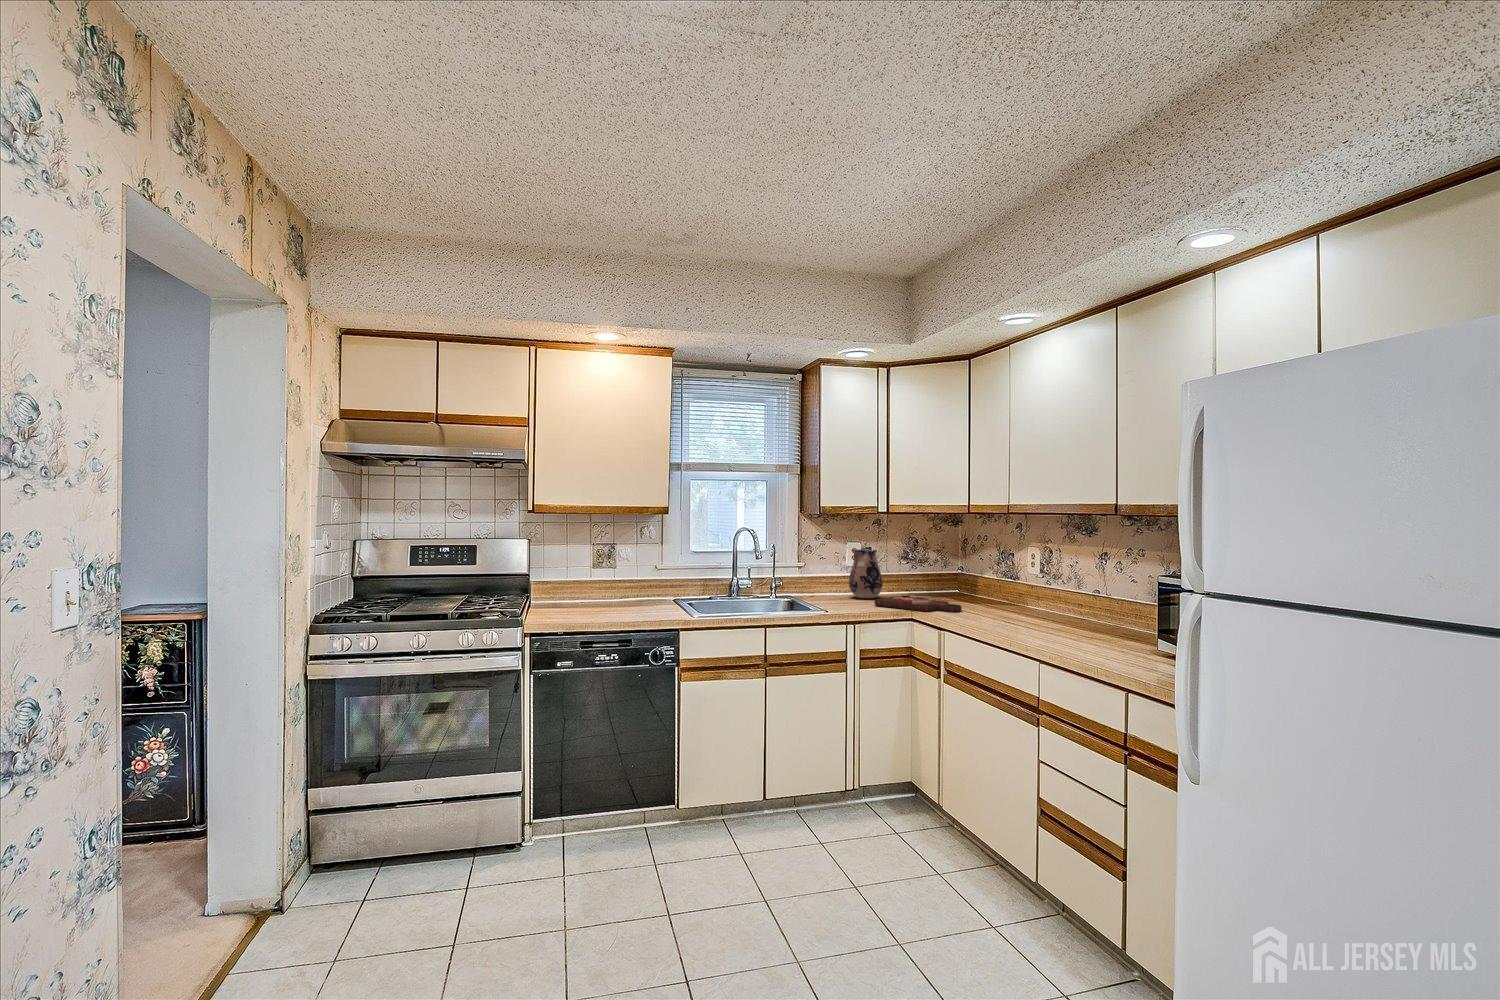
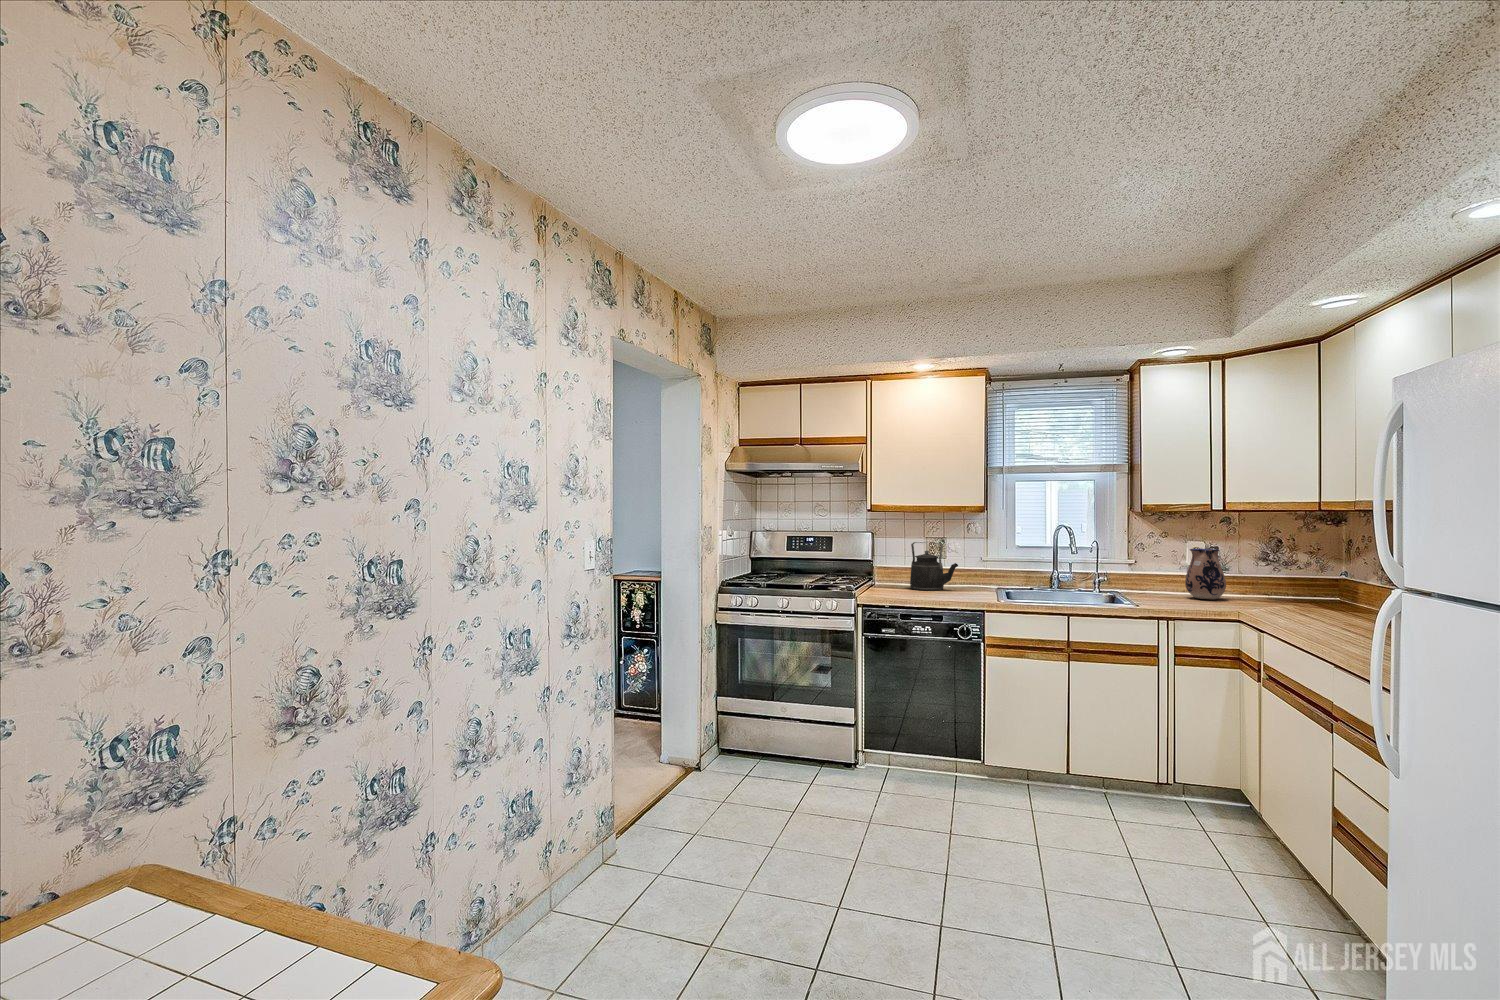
kettle: none [576,550,635,607] -> present [910,542,958,590]
cutting board: present [874,596,962,612] -> none [1203,598,1305,617]

